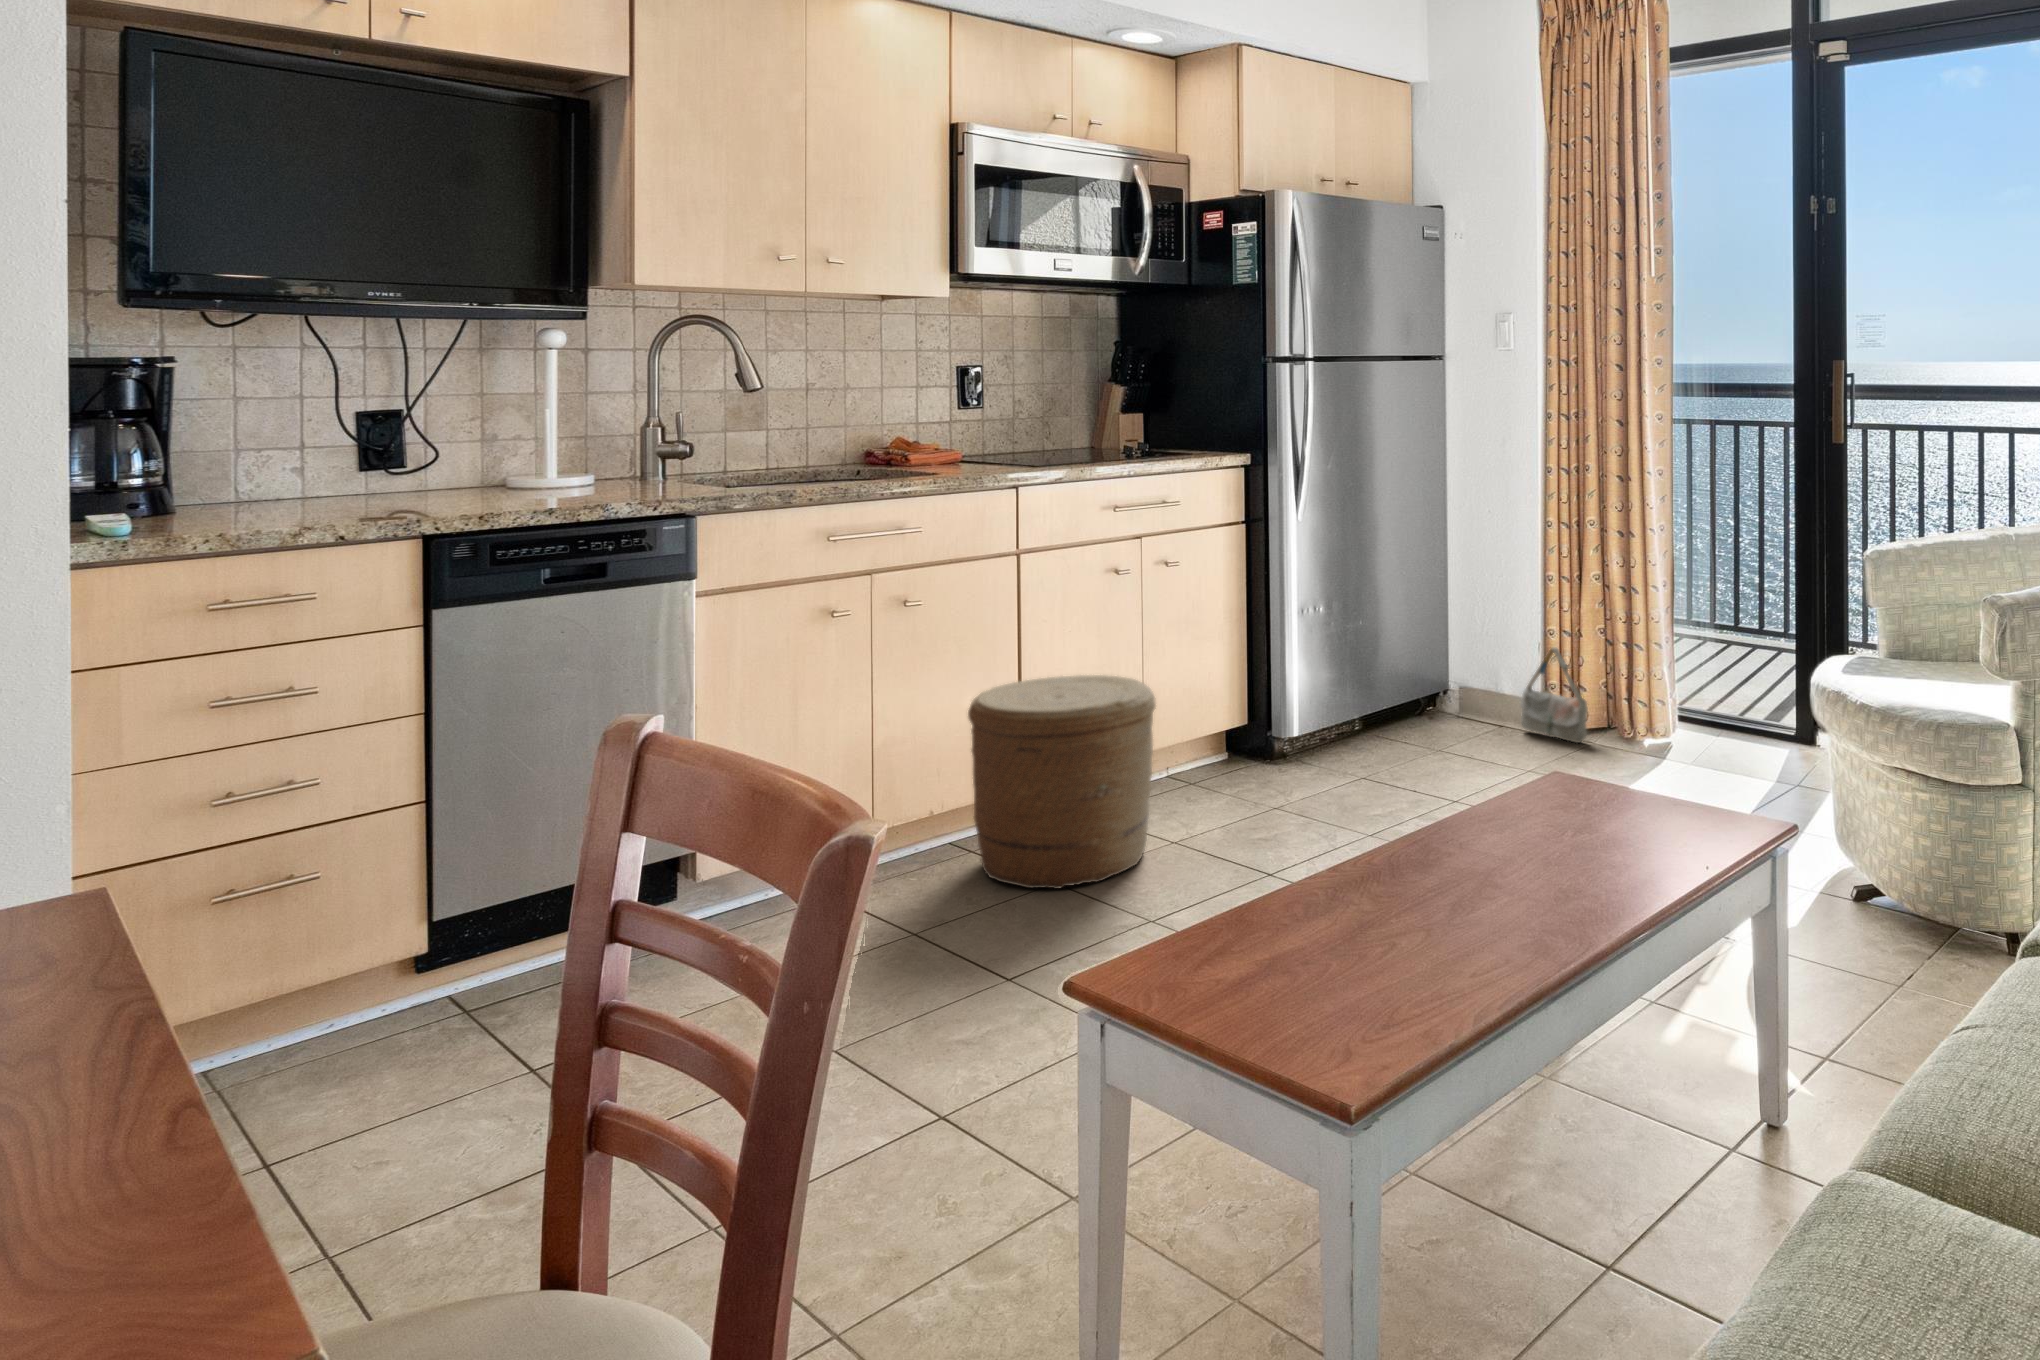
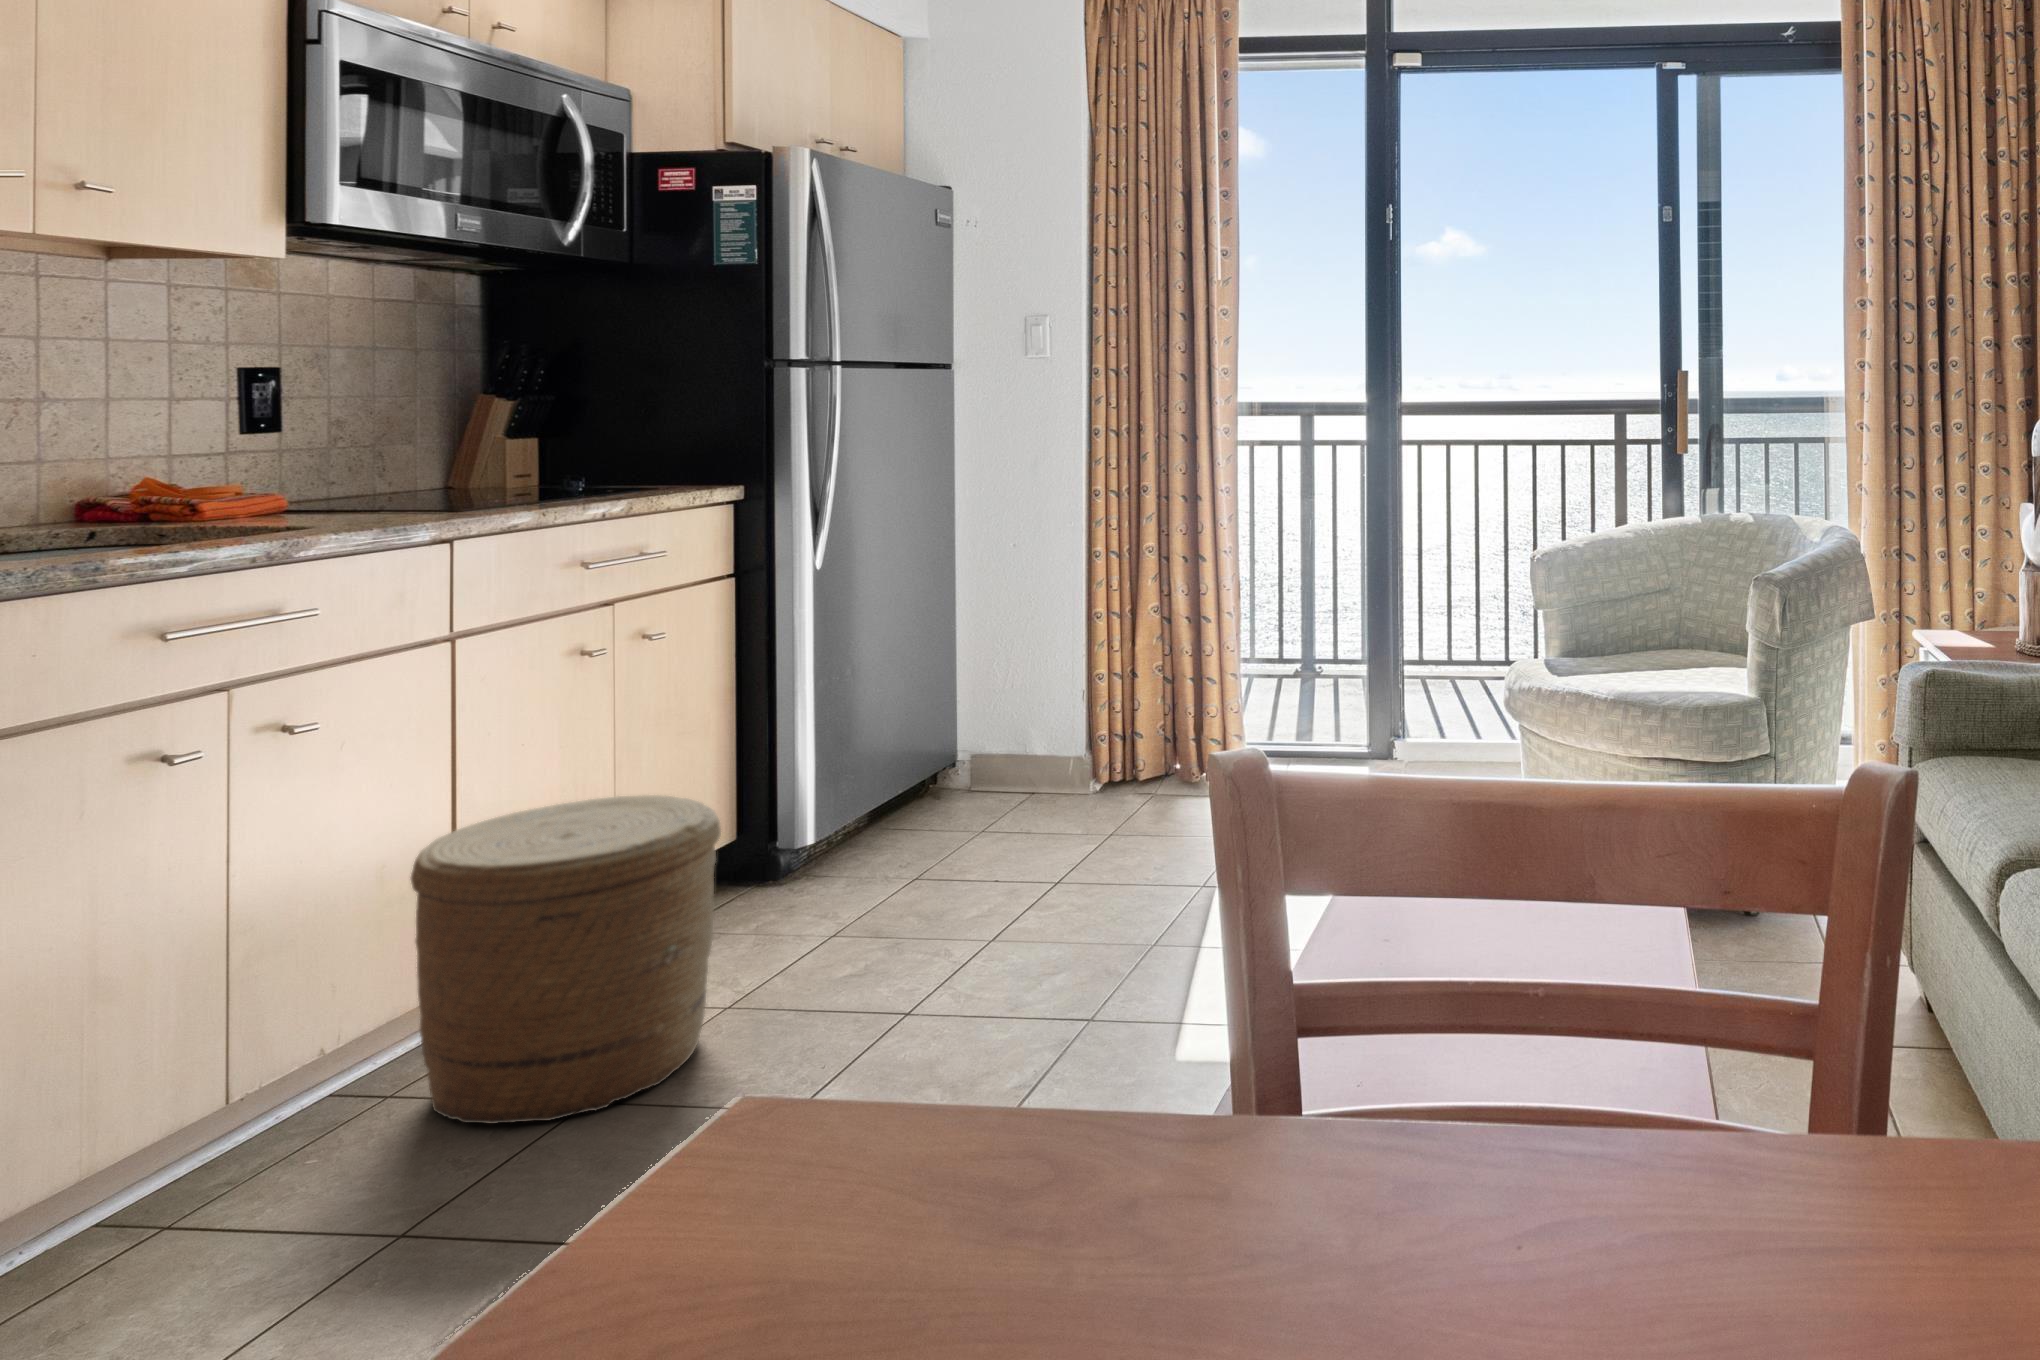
bag: present [1521,647,1588,743] -> none [1059,692,1147,797]

